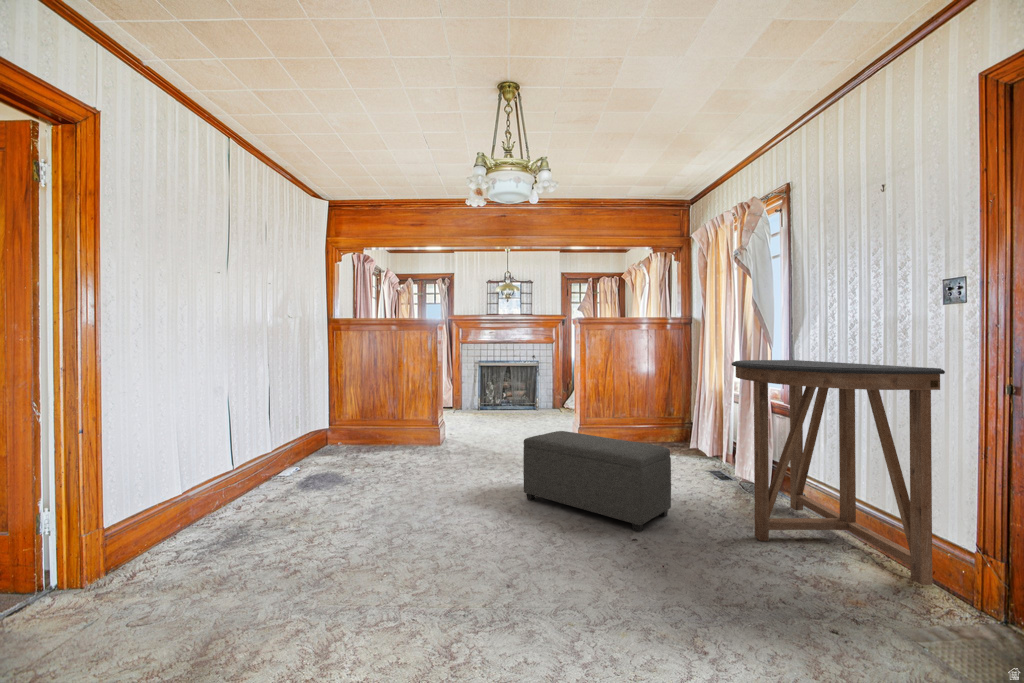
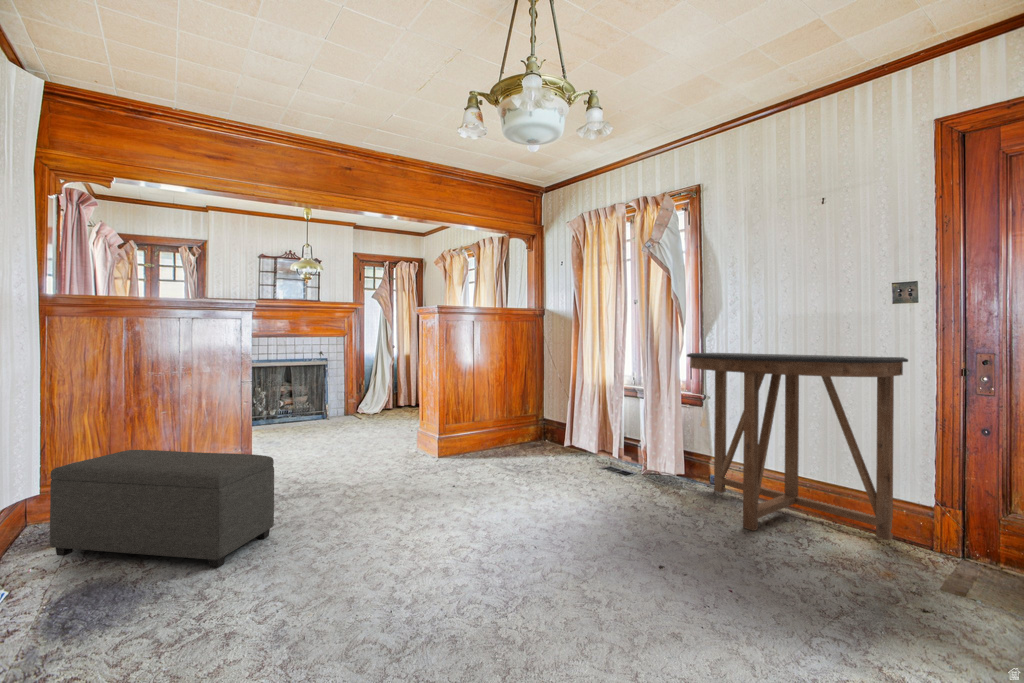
ottoman: present [523,431,671,532] -> present [50,450,274,568]

